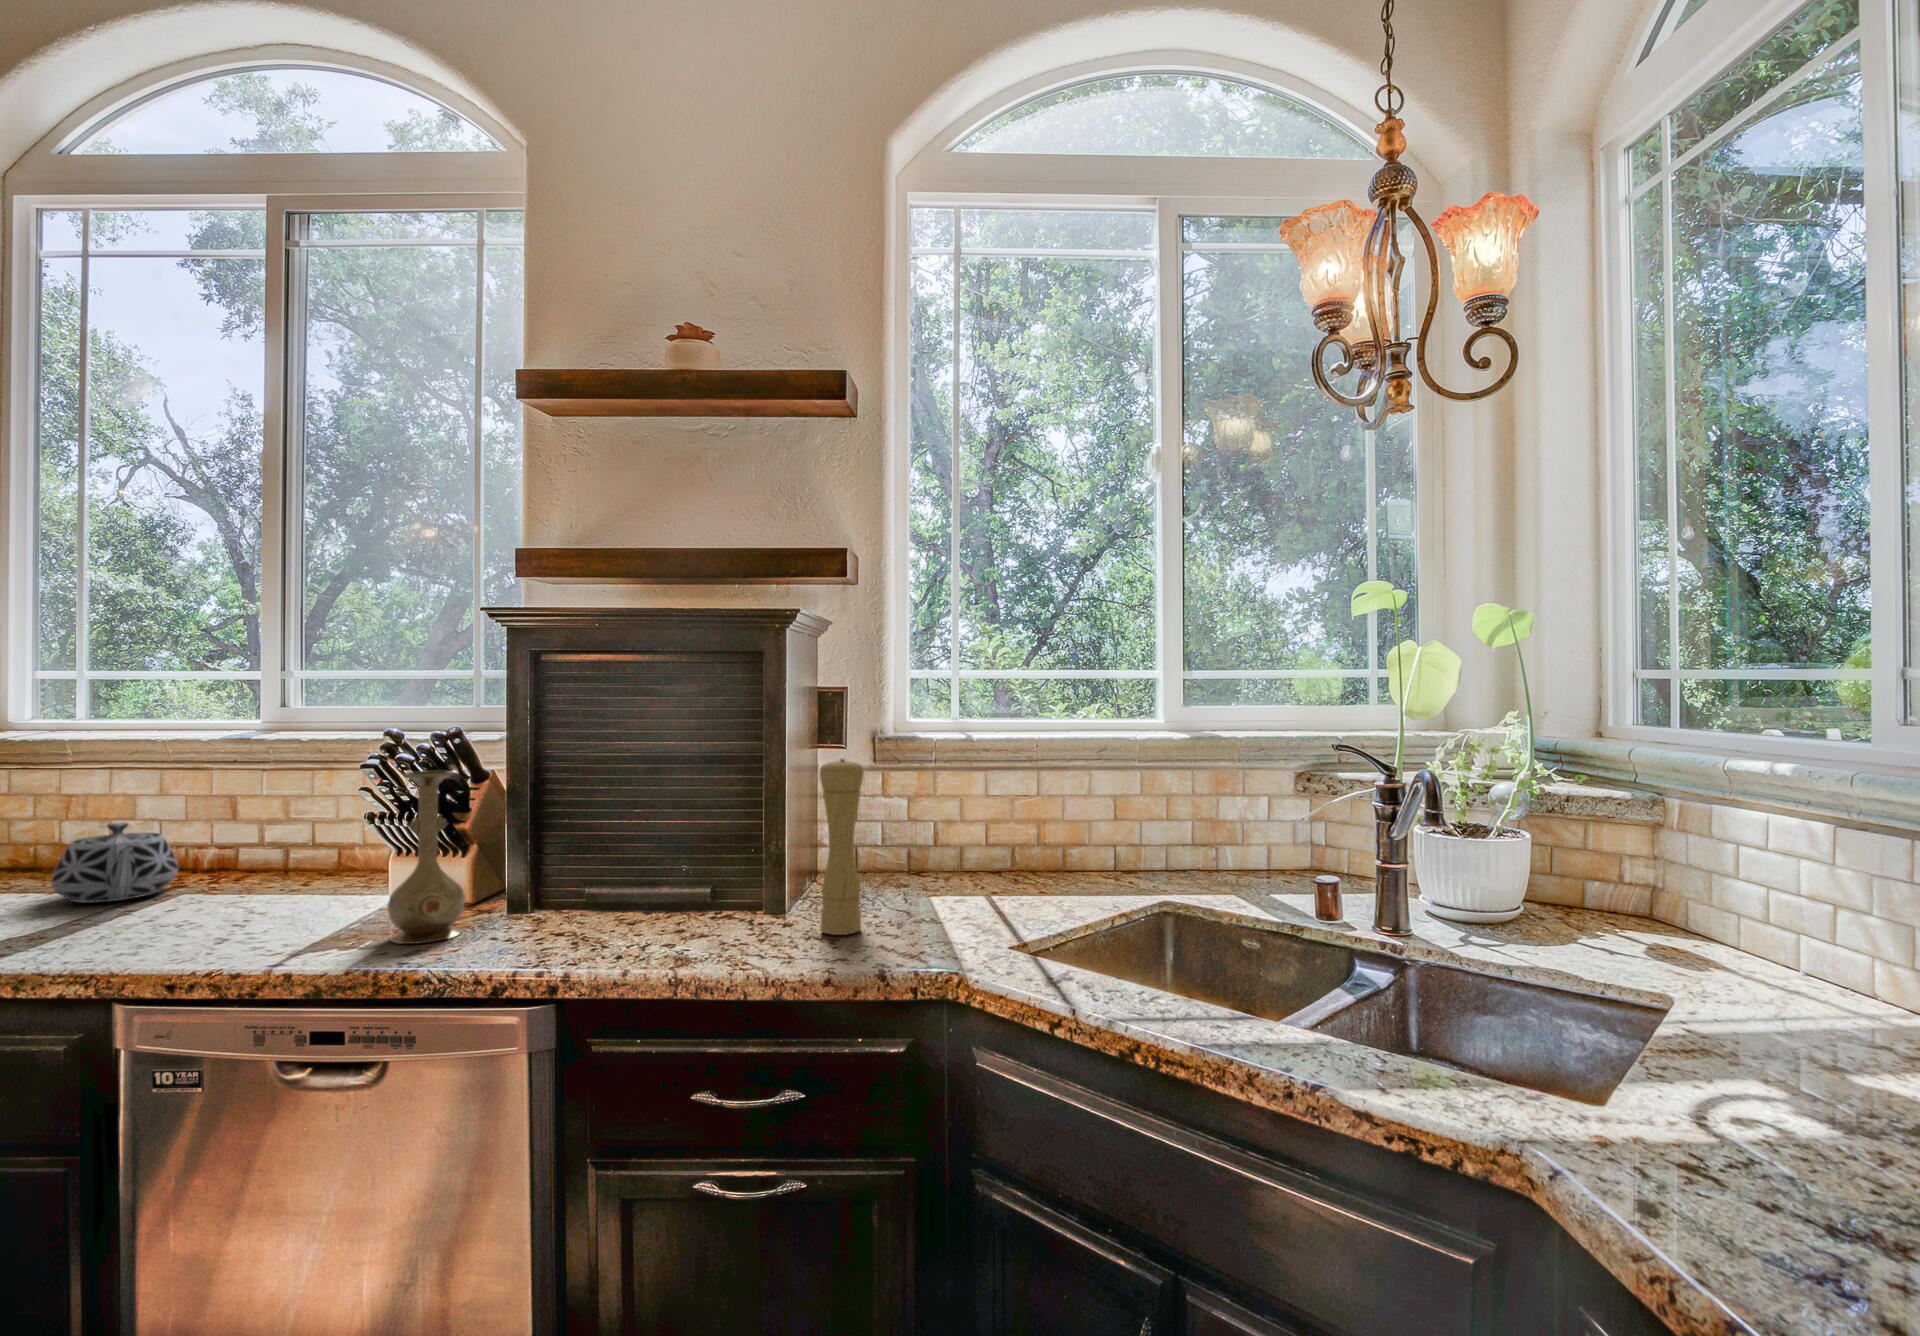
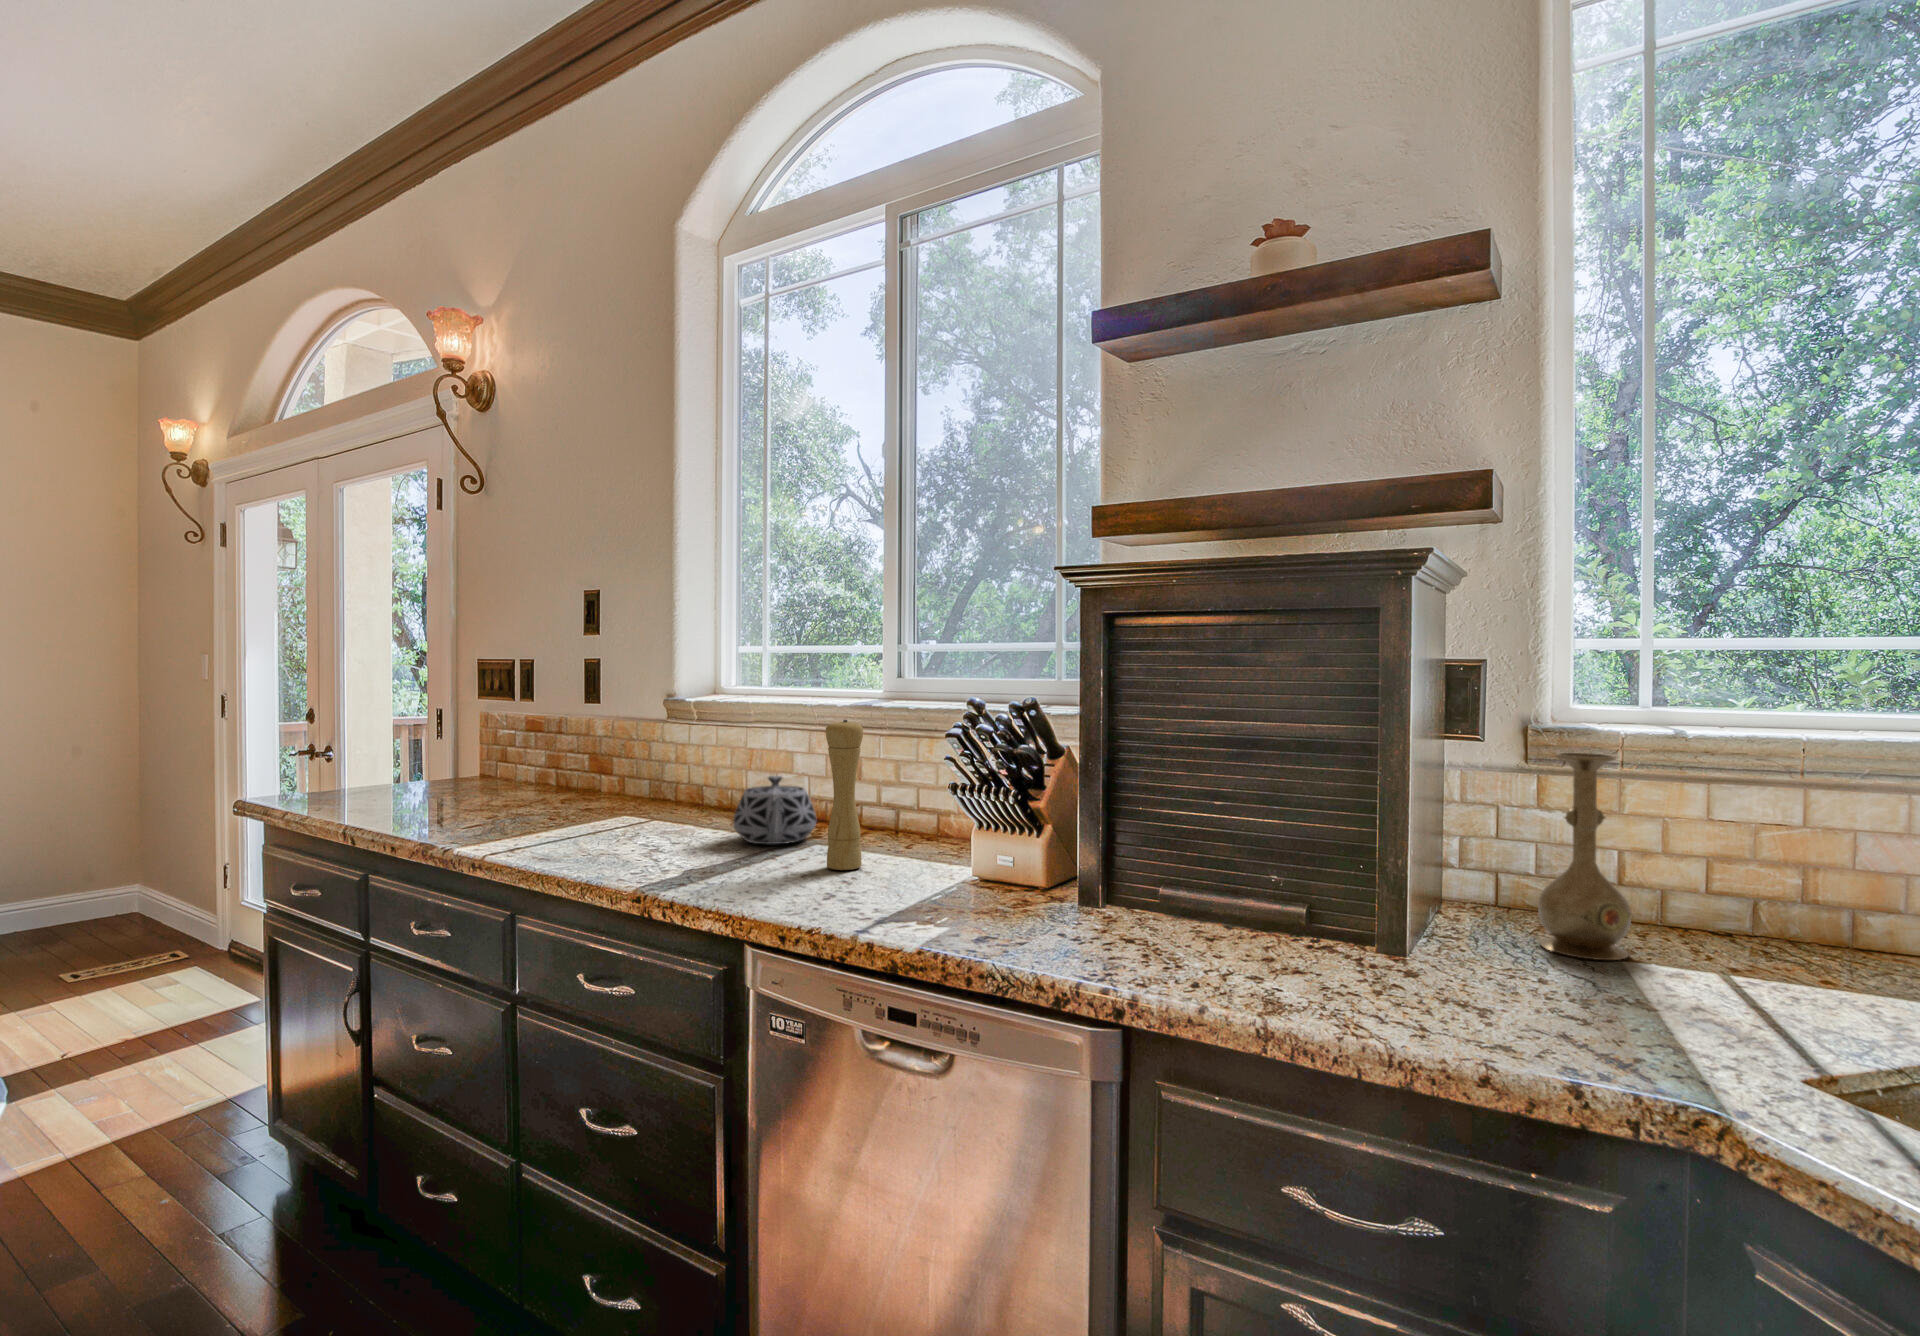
pepper mill: present [820,759,864,935] -> present [825,720,863,870]
vase: present [387,771,465,944] -> present [1537,753,1632,960]

